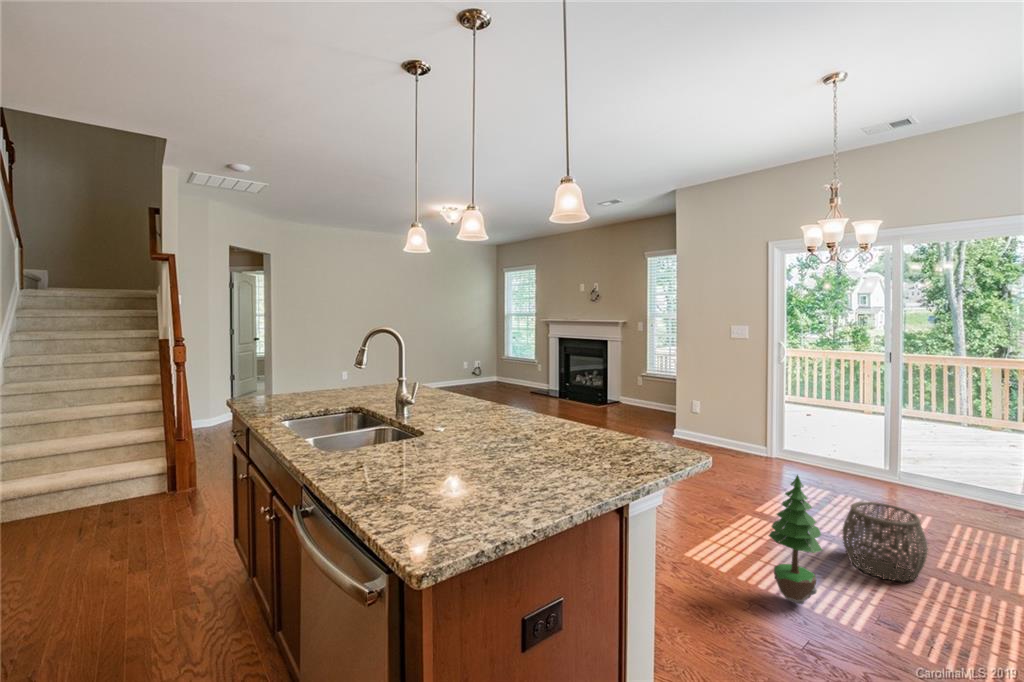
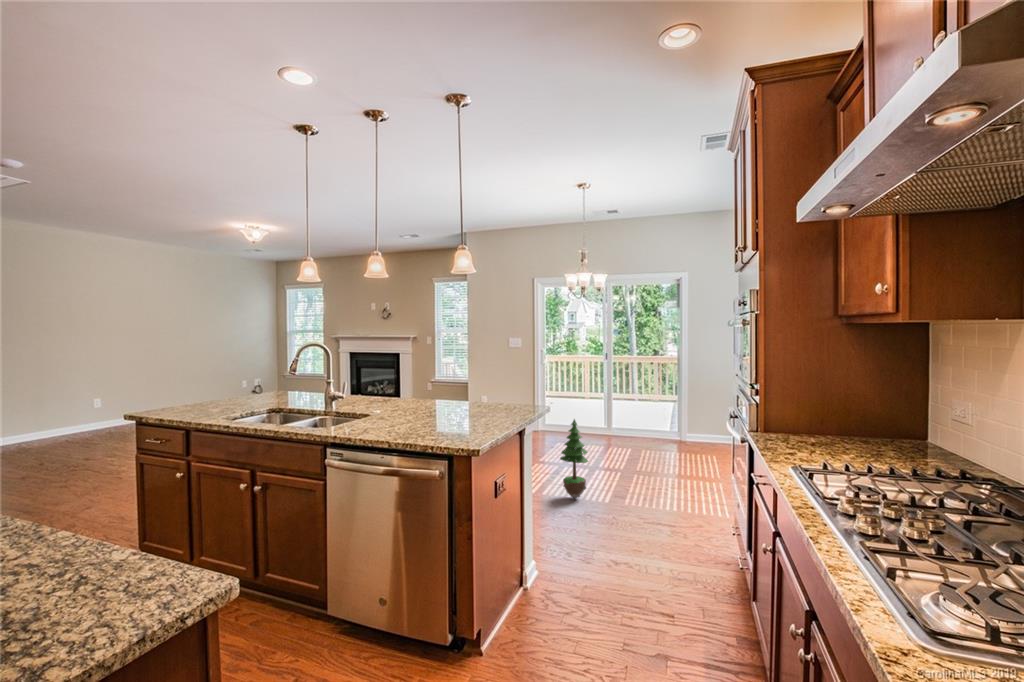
woven basket: present [842,502,928,582] -> none [591,438,633,480]

